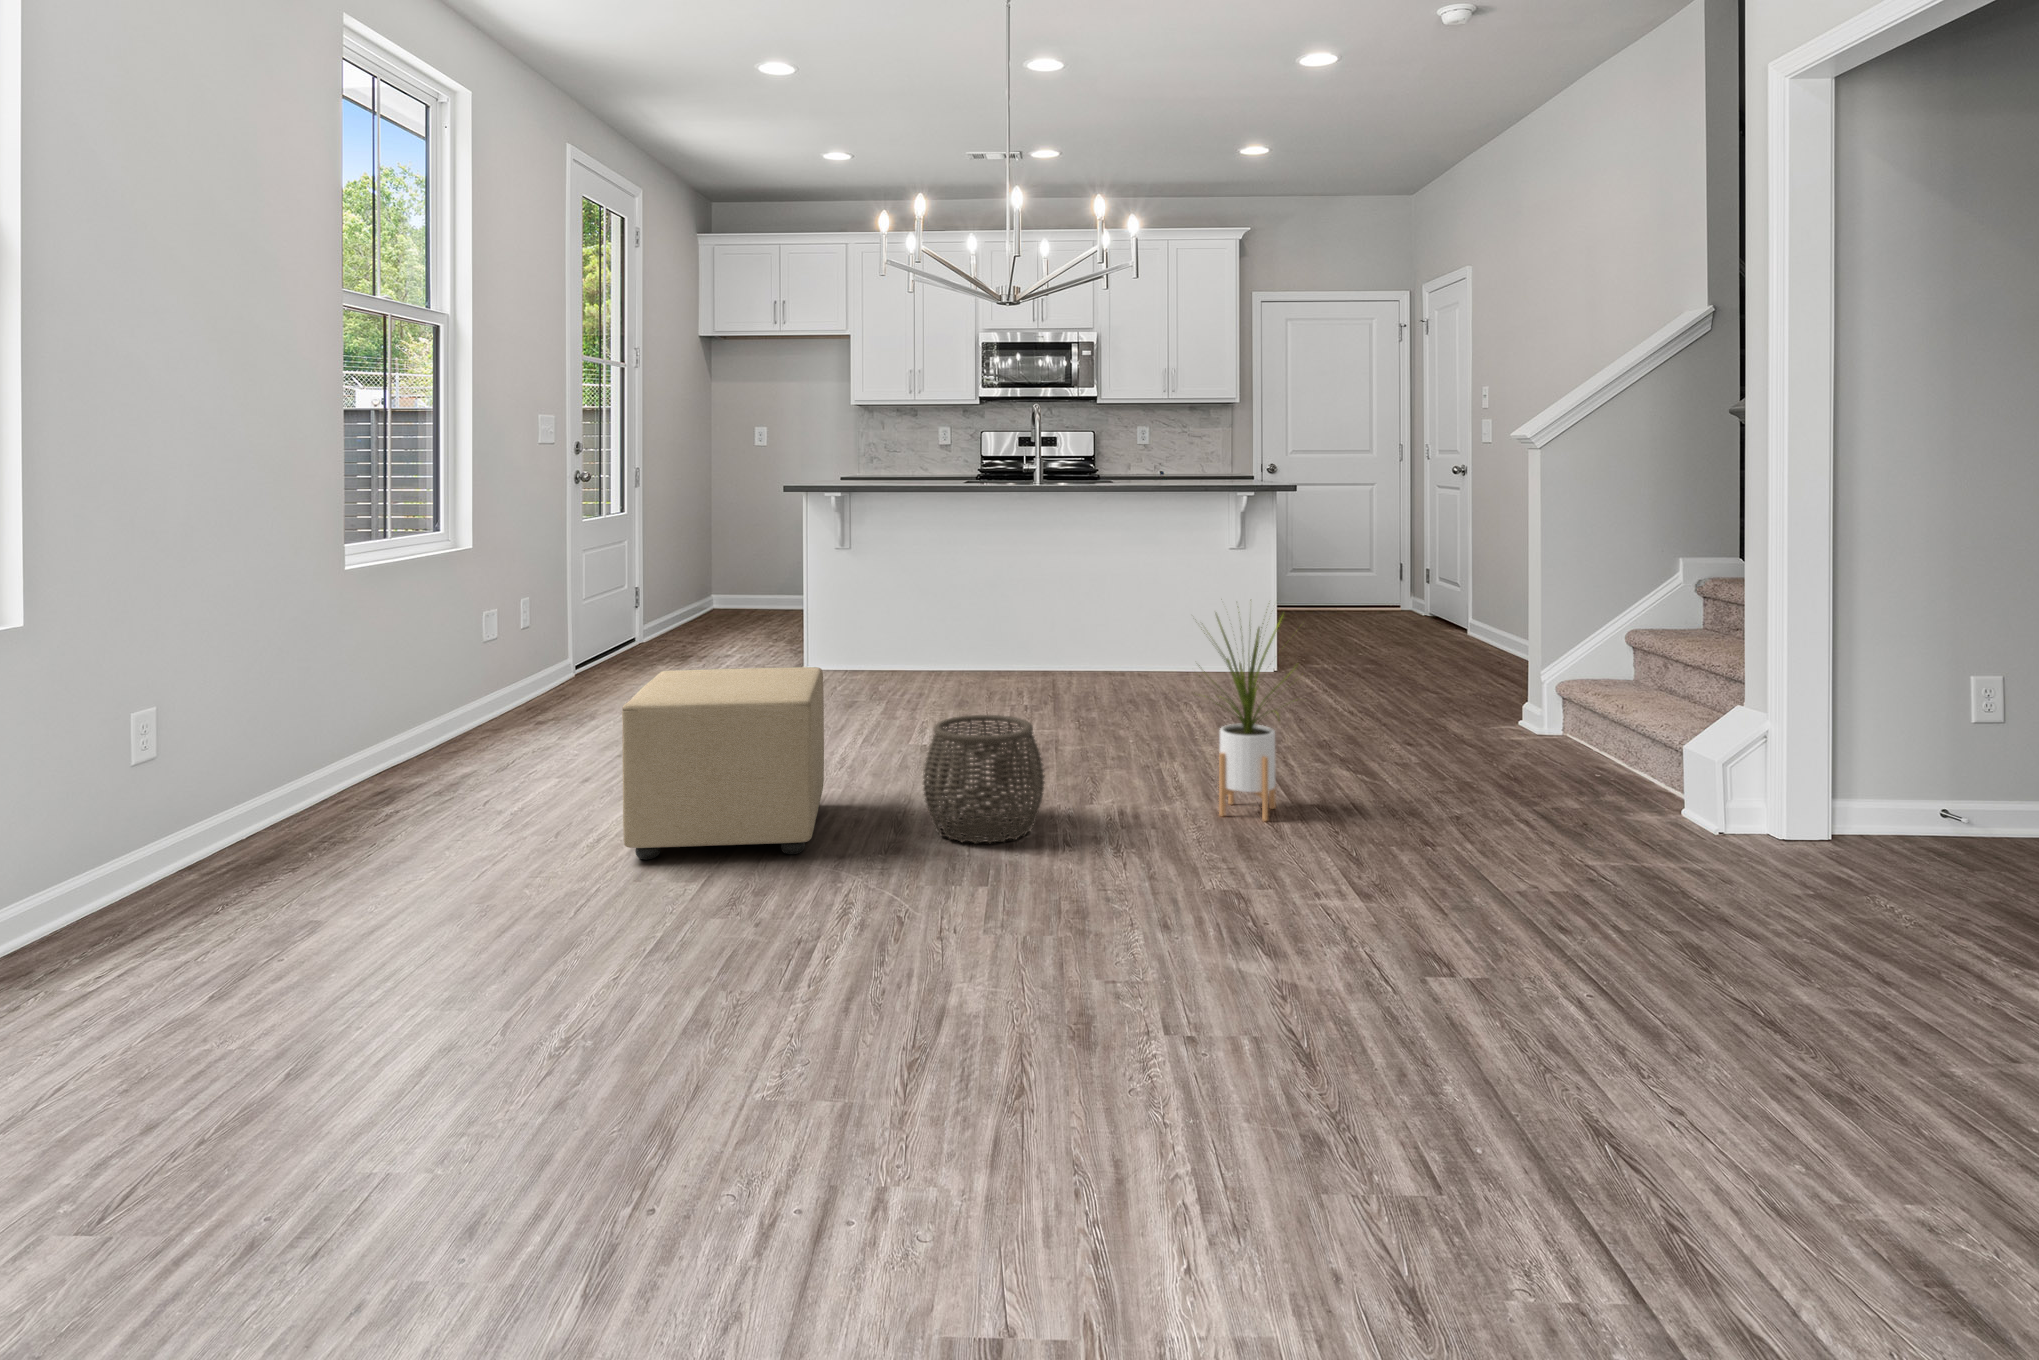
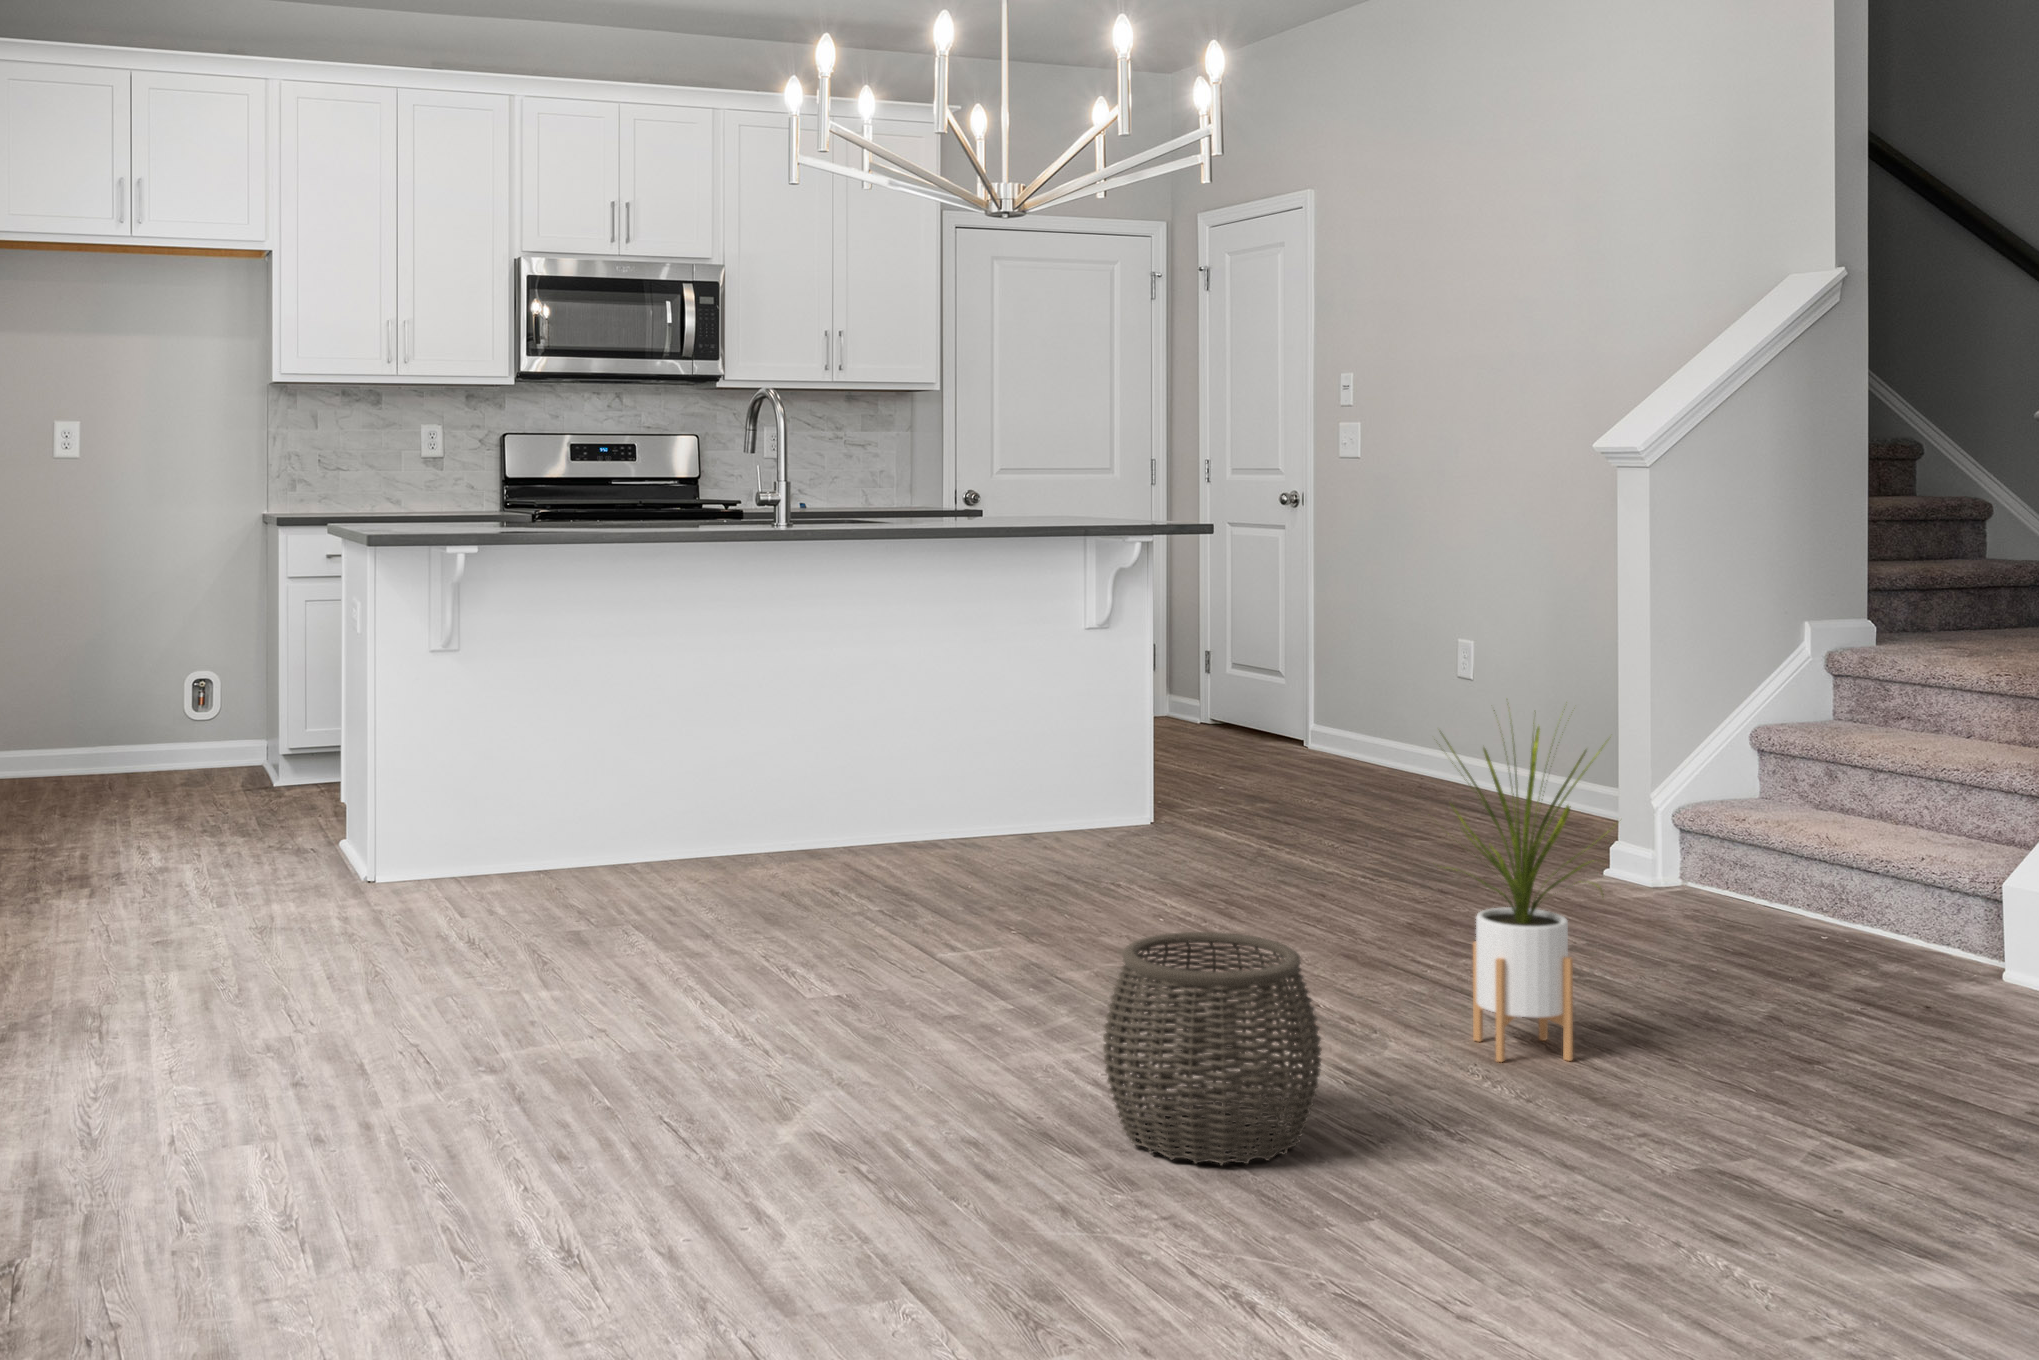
ottoman: present [622,667,824,860] -> none [580,875,1029,1294]

